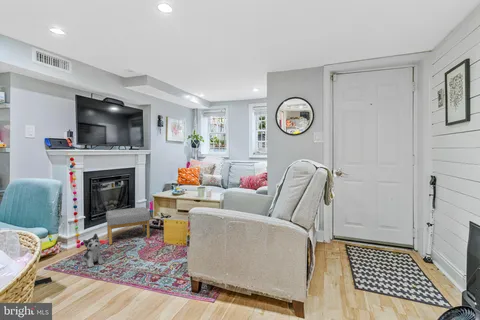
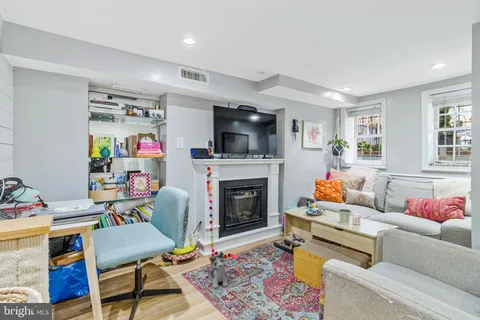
footstool: present [106,207,151,245] -> none [237,223,281,261]

